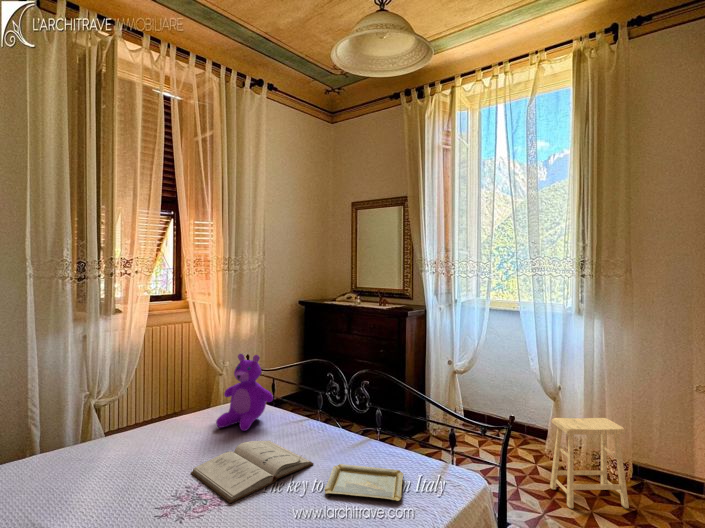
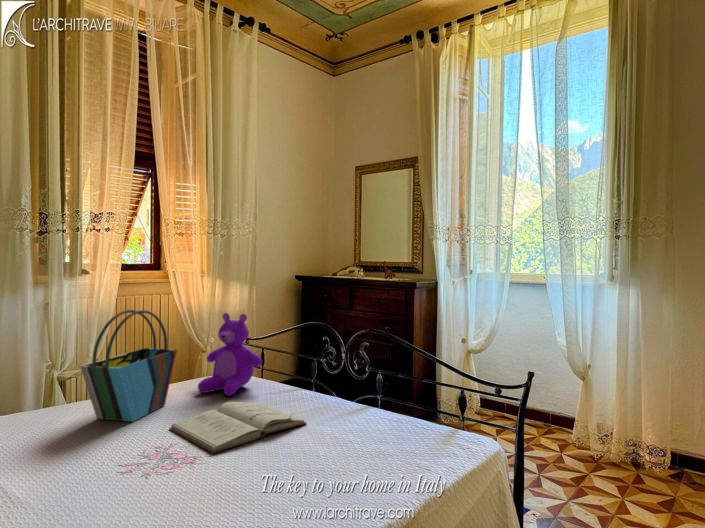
tote bag: none [111,360,198,464] -> present [81,310,177,422]
footstool: present [550,418,629,508] -> none [576,396,665,496]
tray: present [325,464,404,501] -> none [319,422,408,453]

